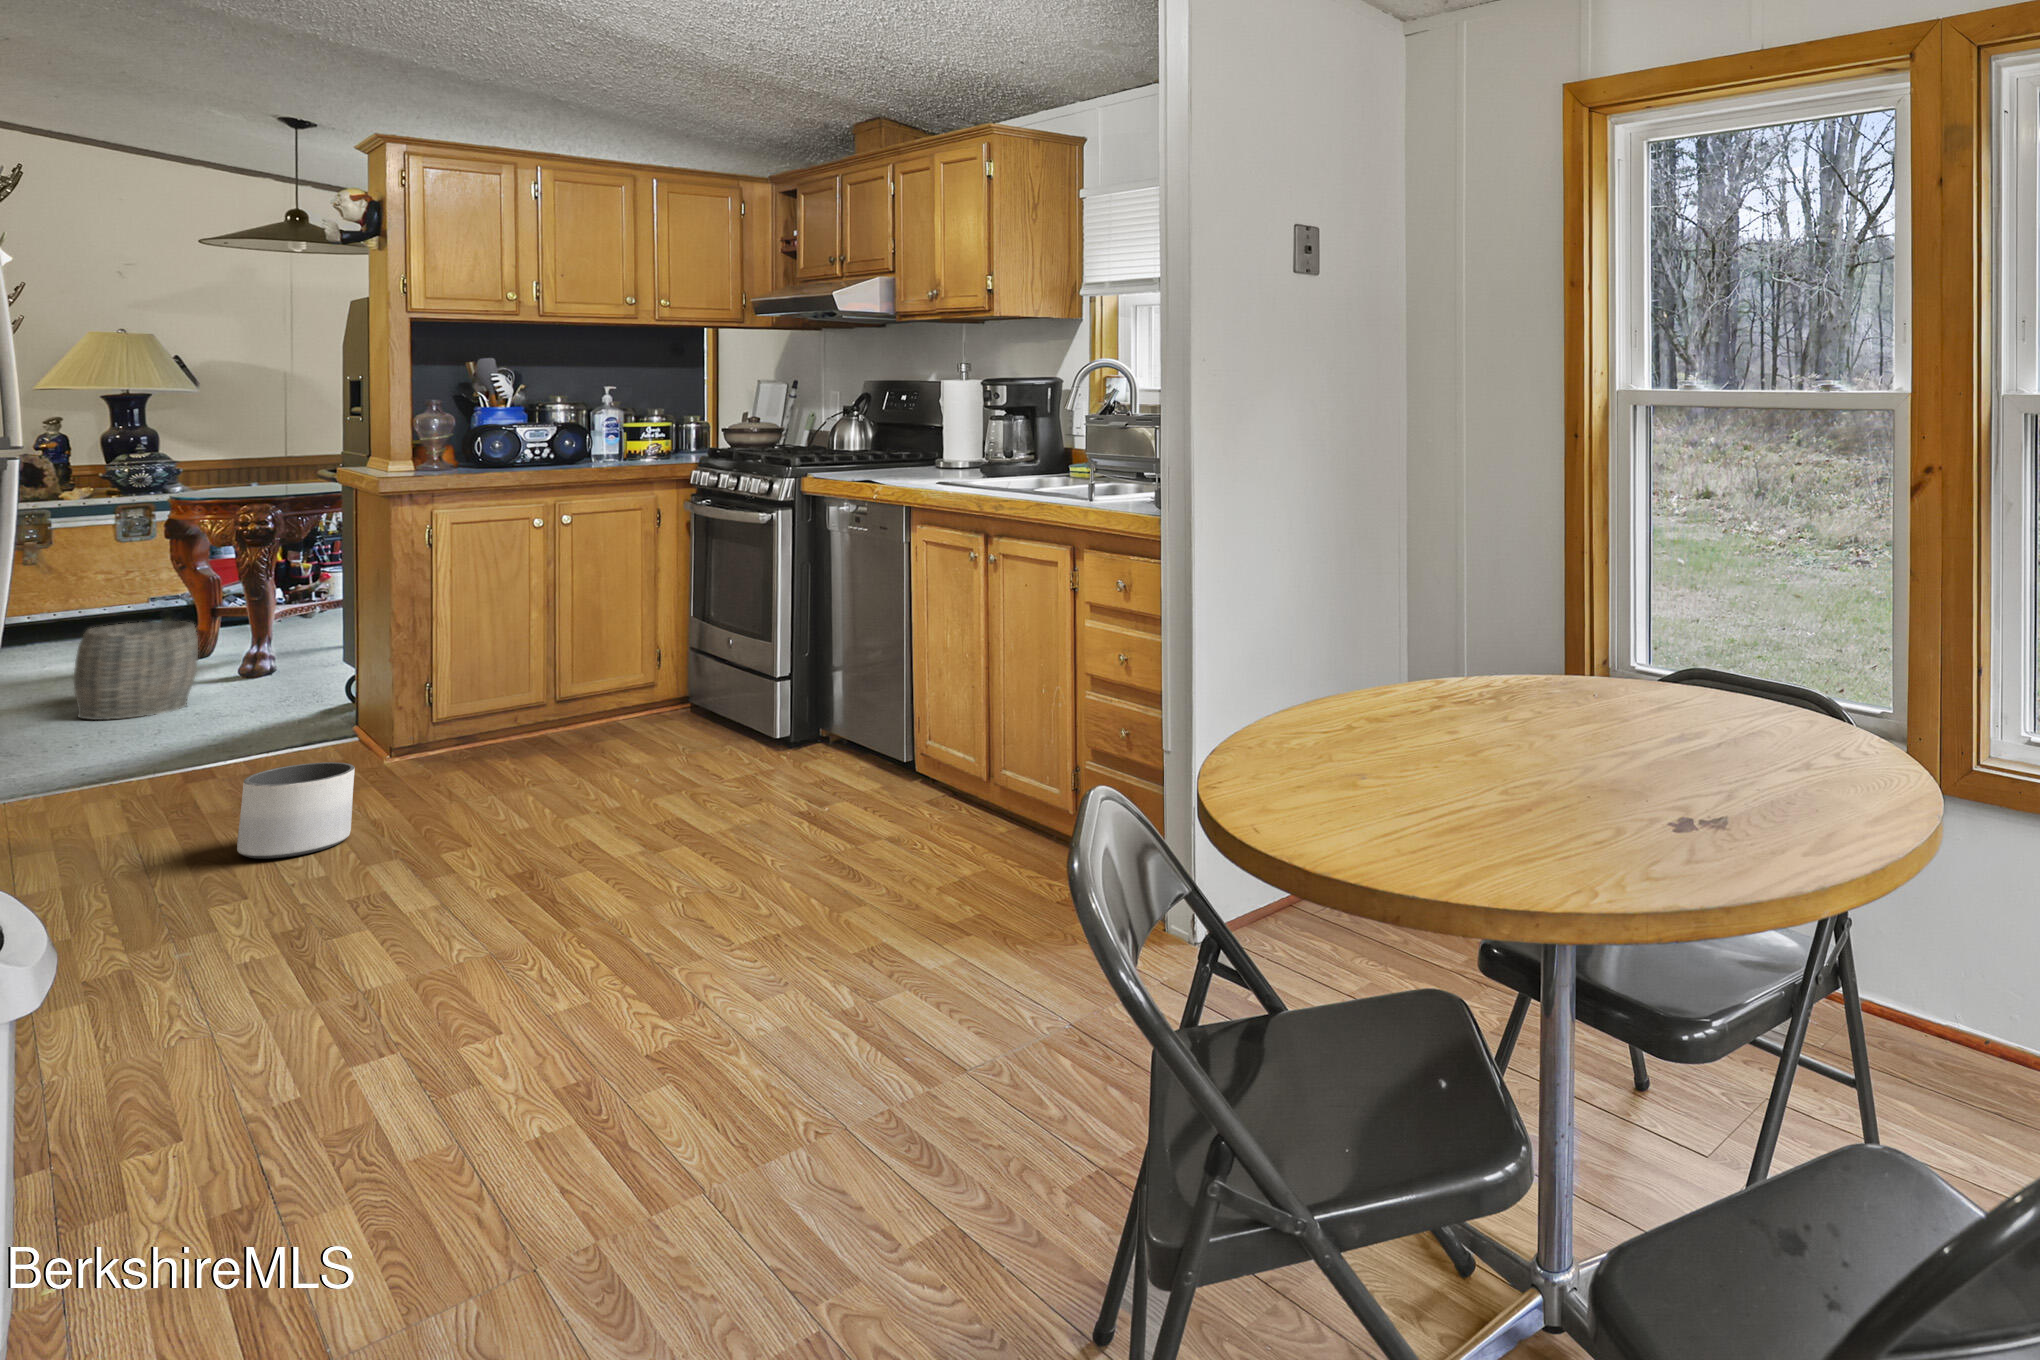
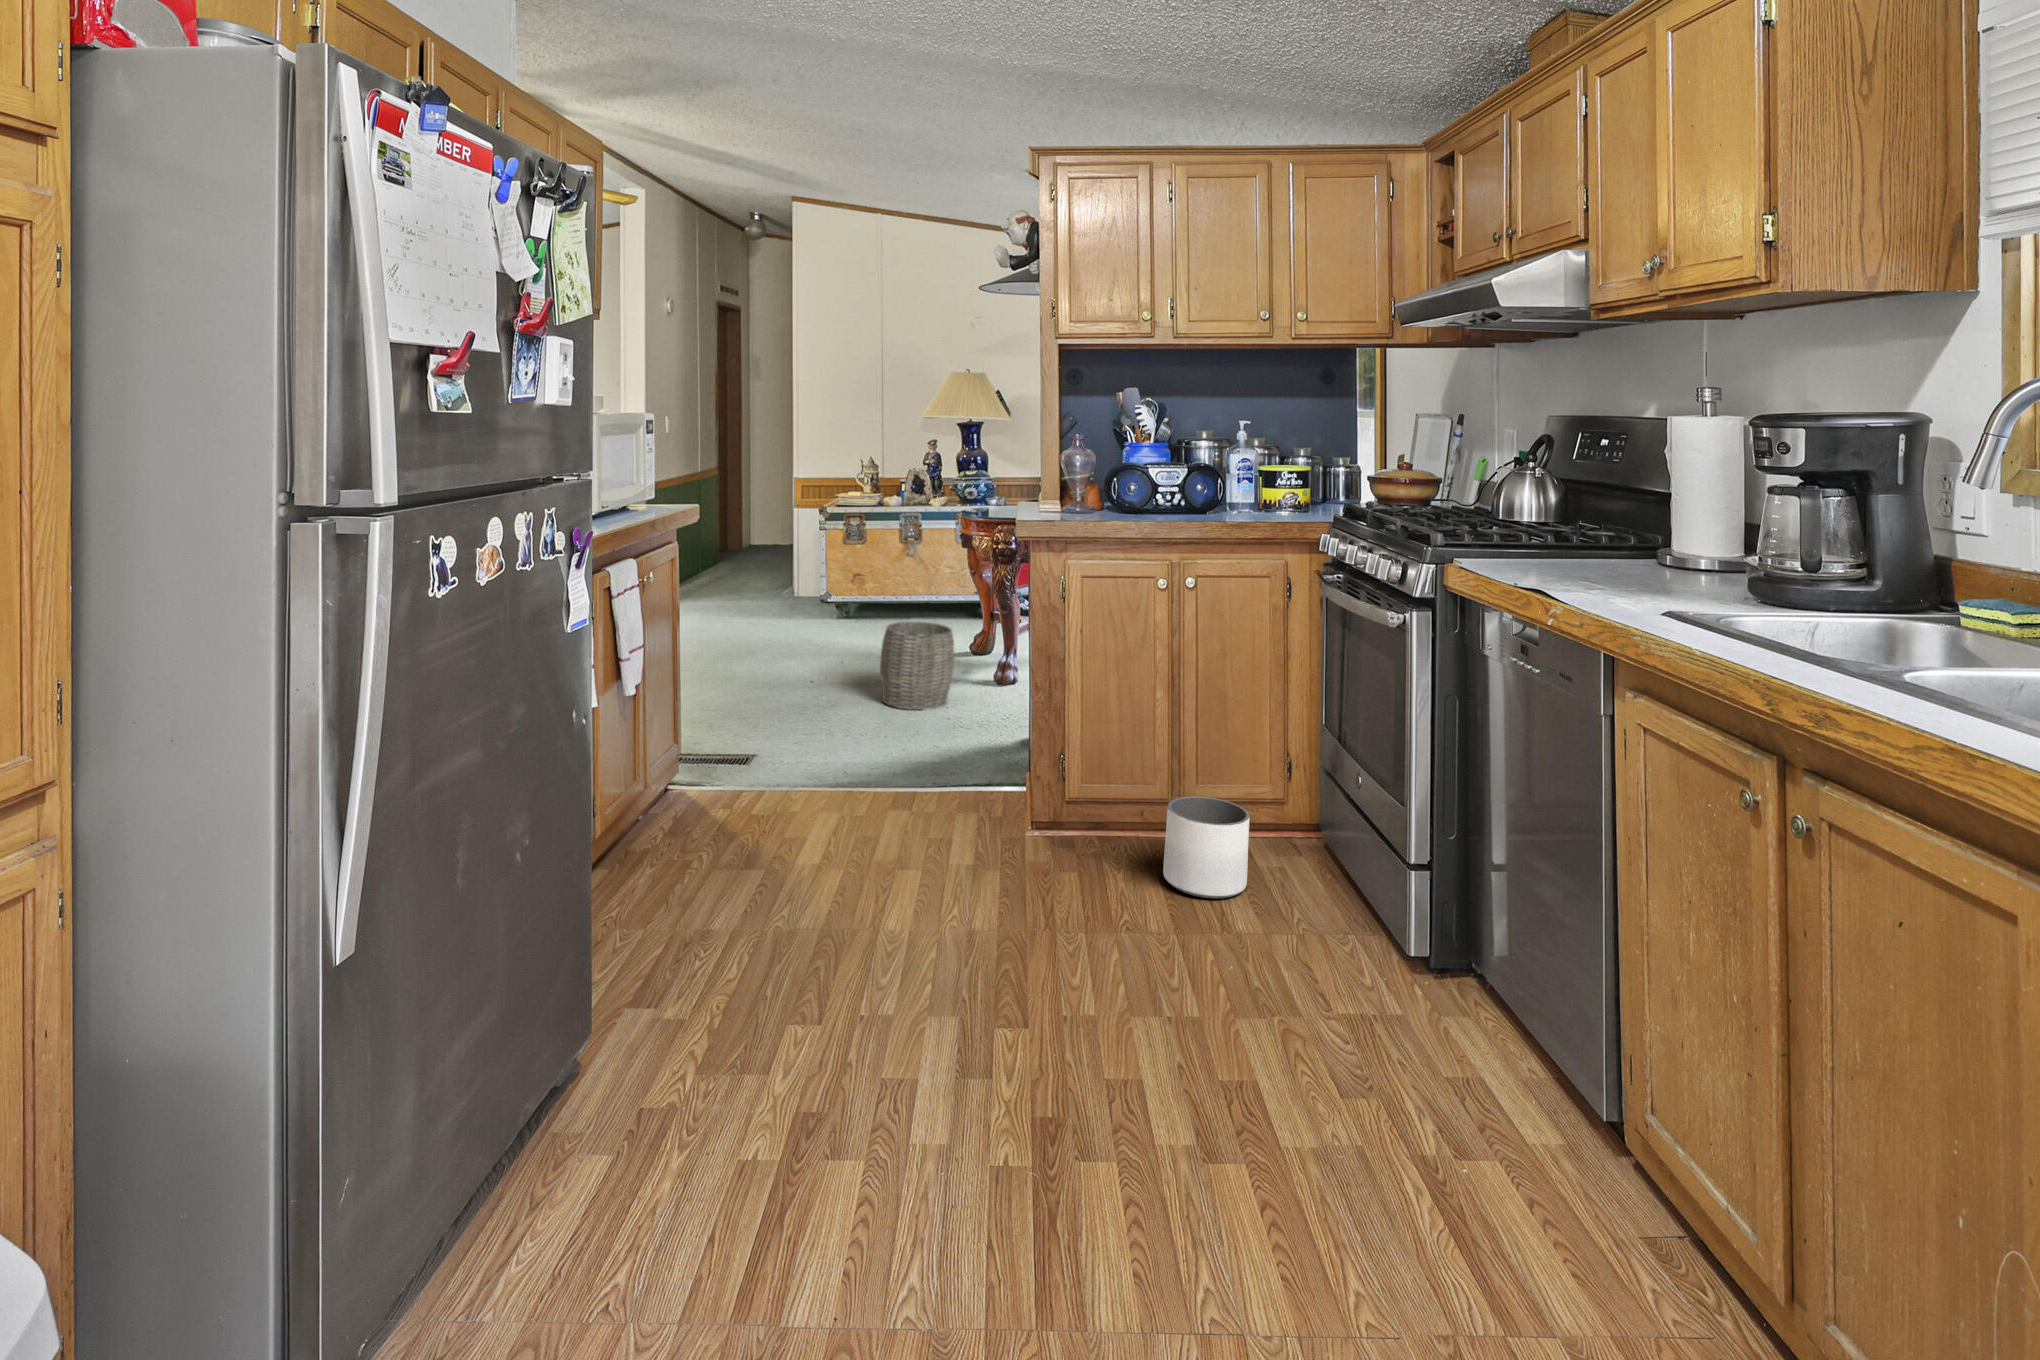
planter: present [237,762,355,859] -> present [1163,796,1249,899]

